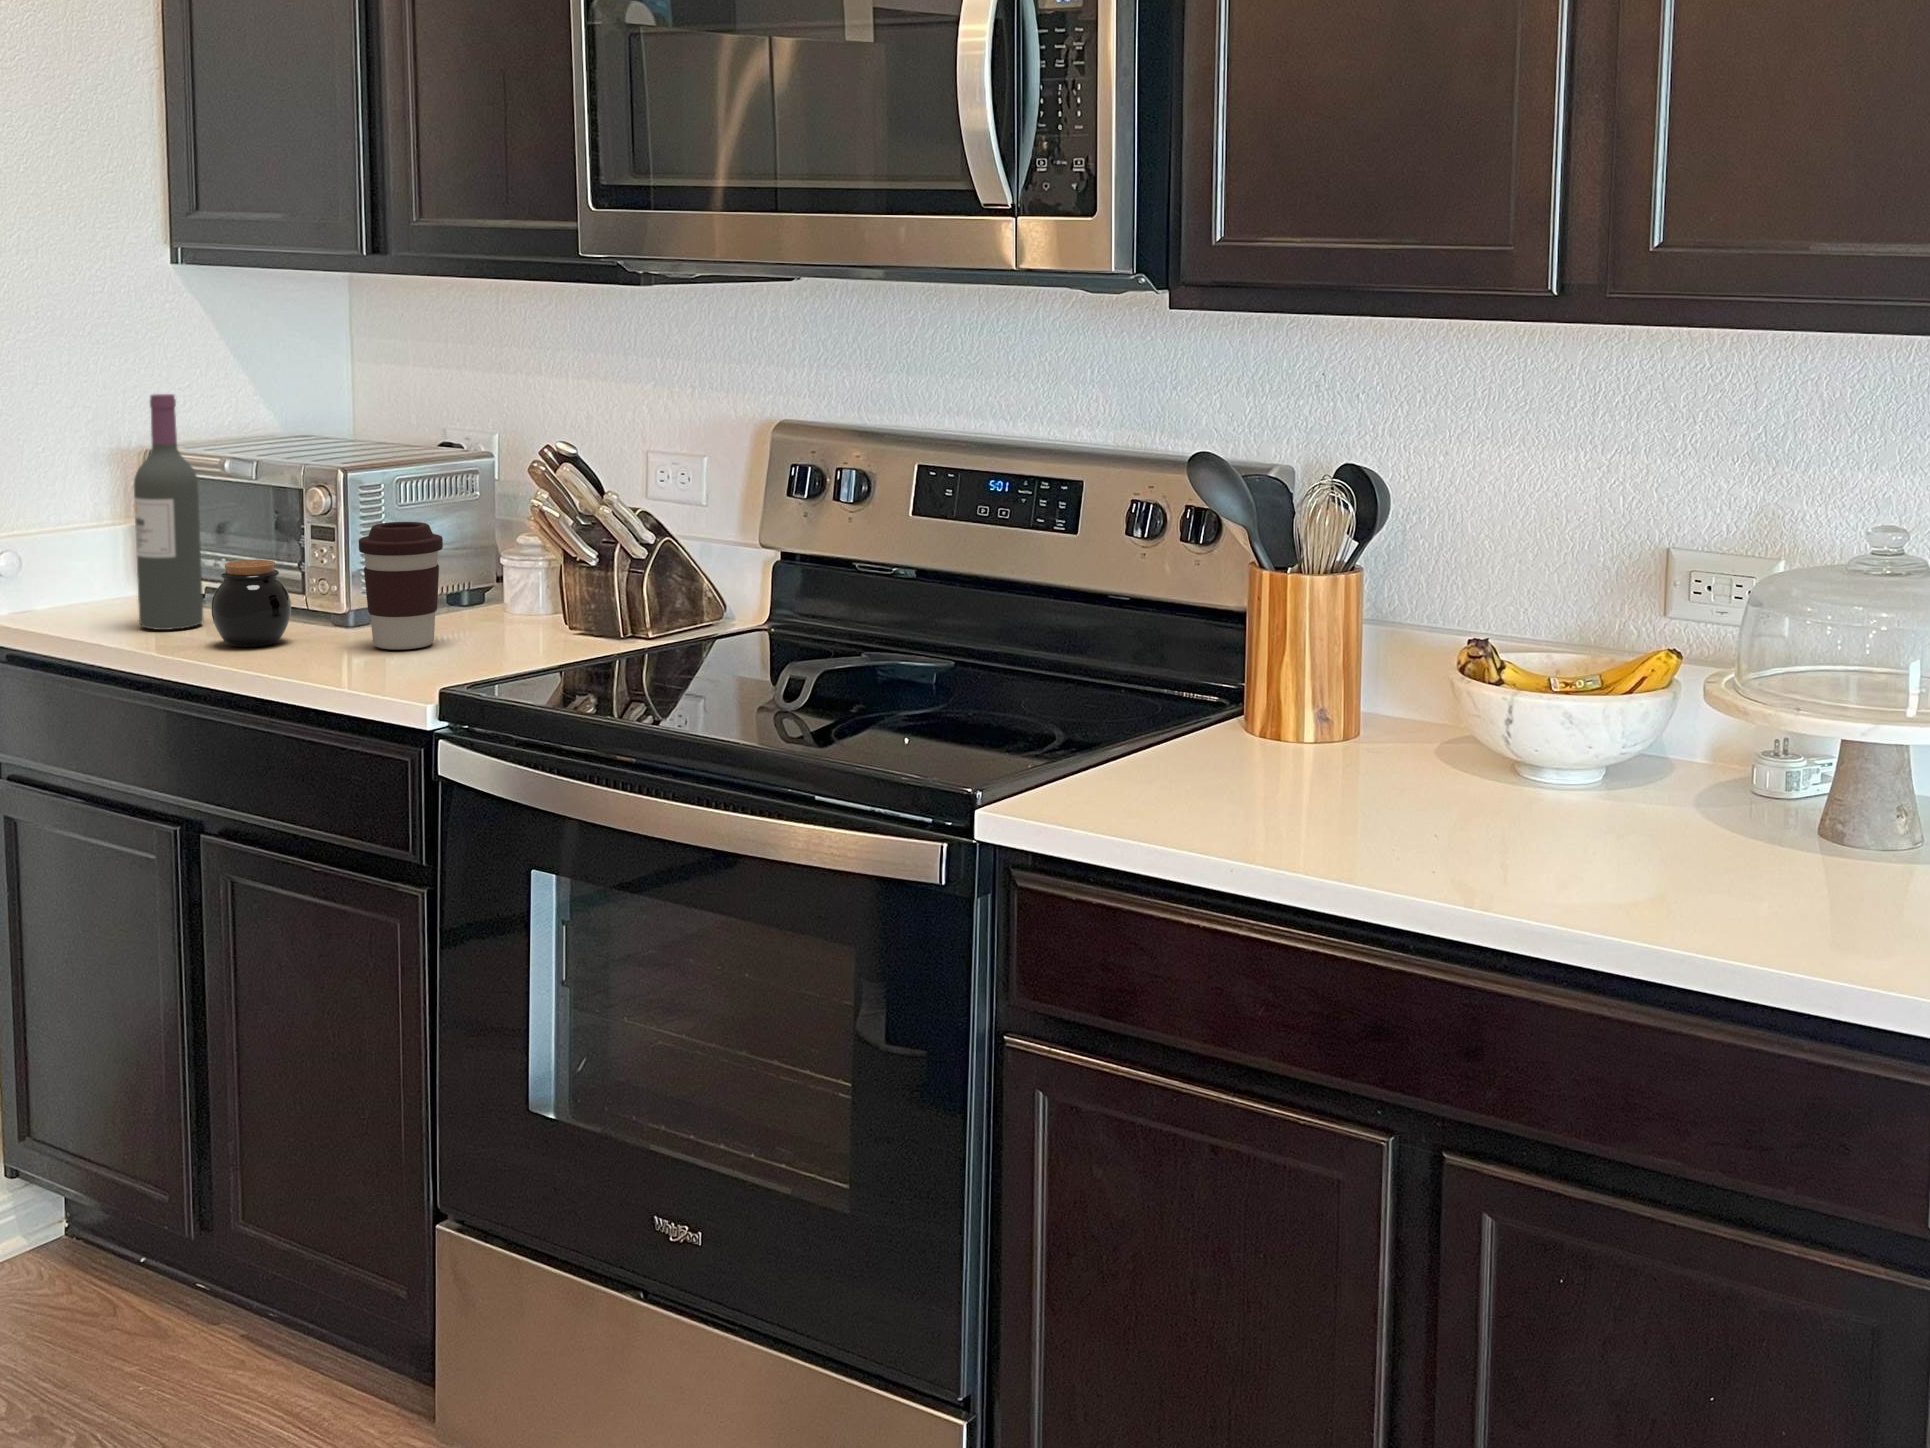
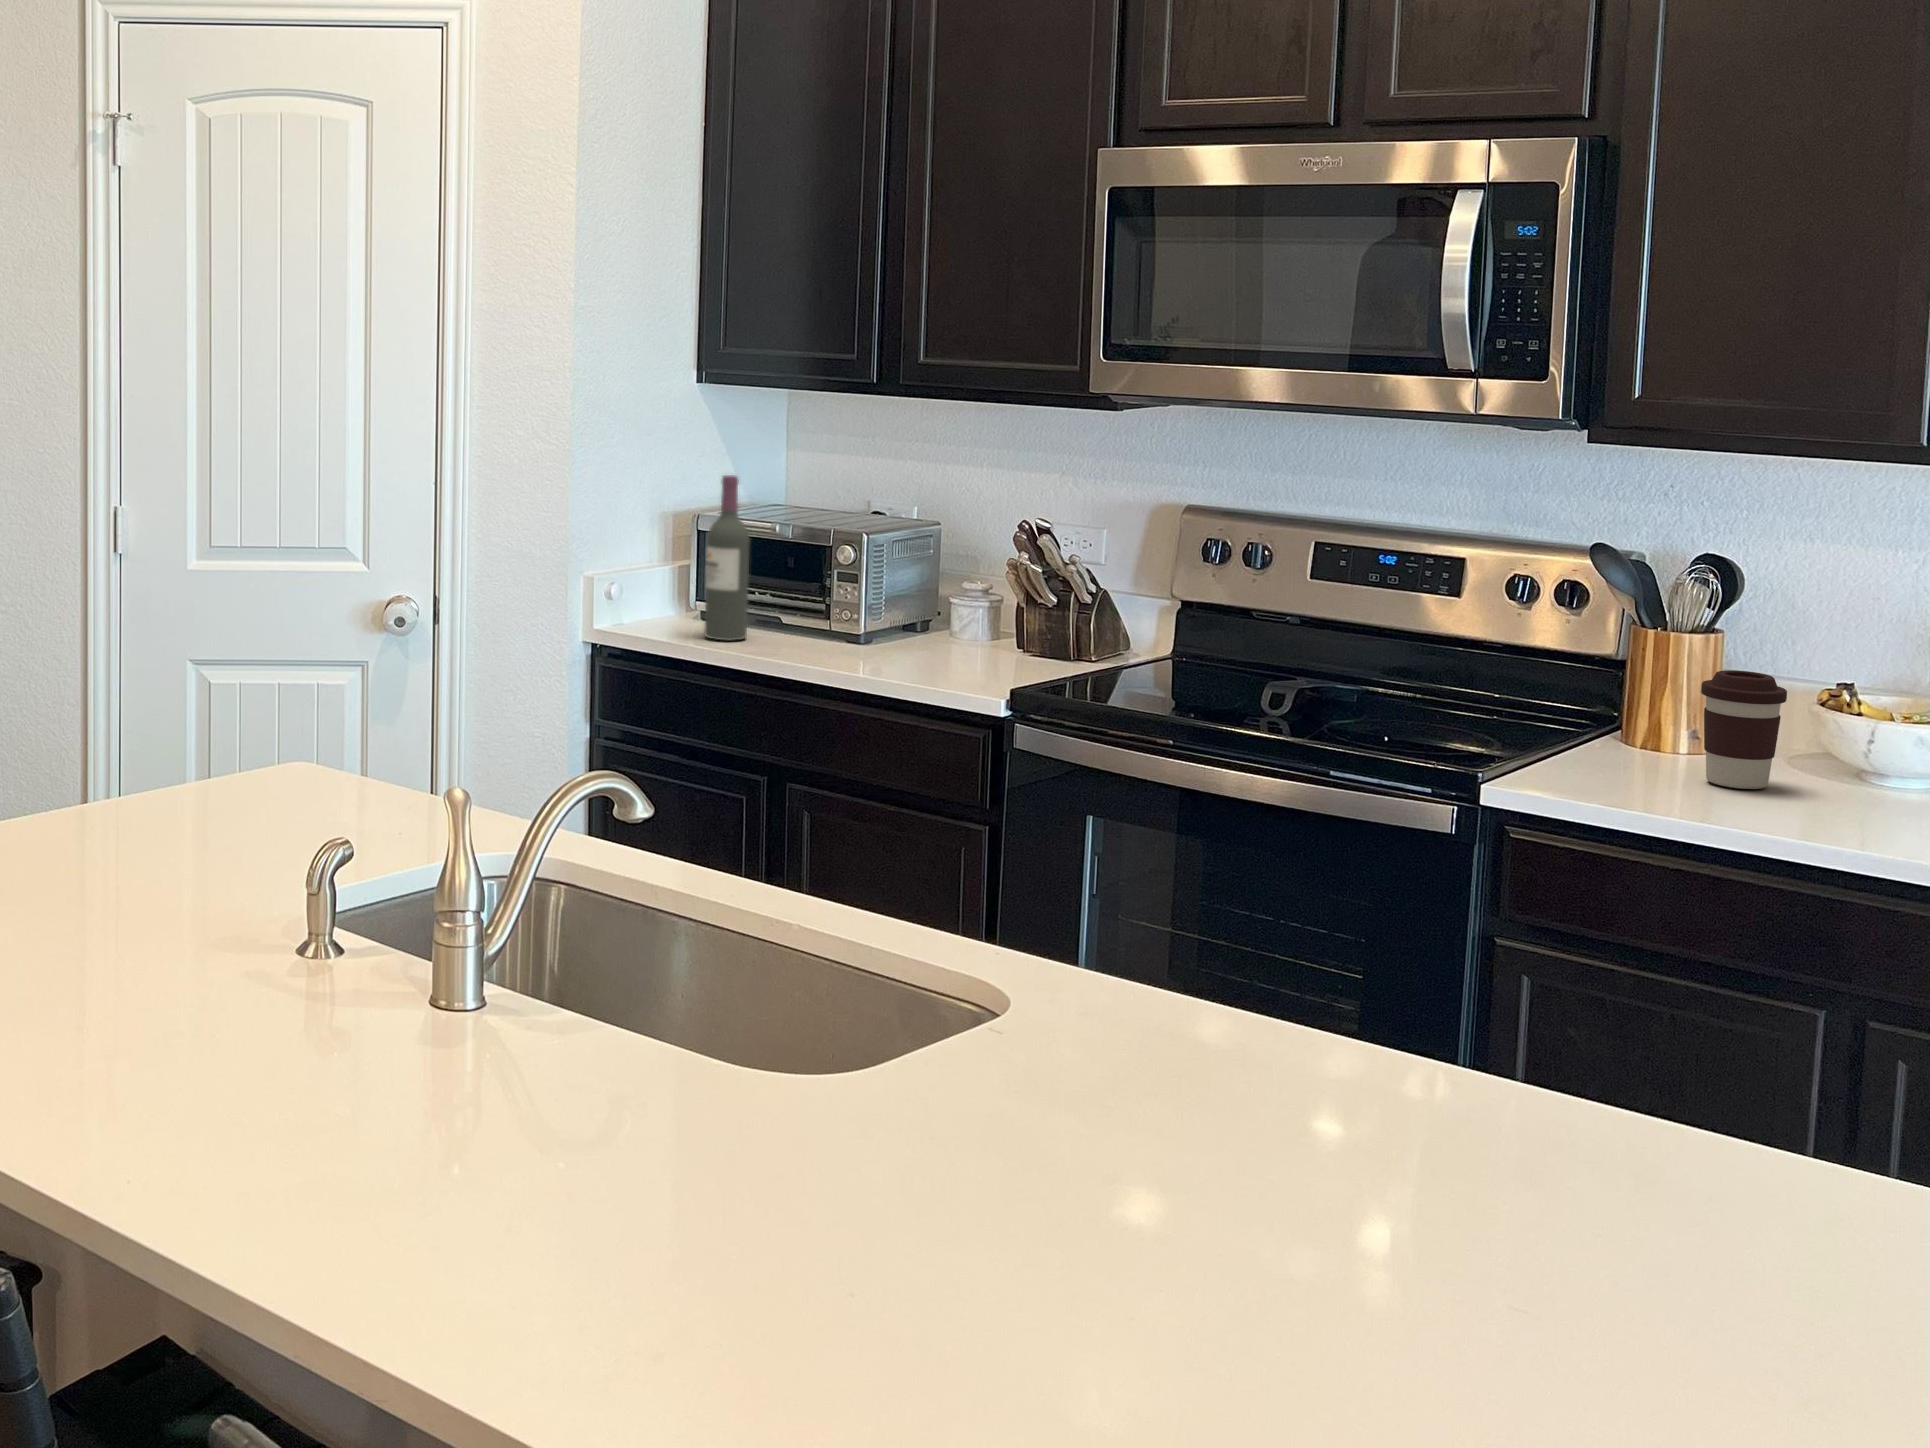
coffee cup: present [359,522,443,650] -> present [1701,670,1787,789]
jar: present [211,560,291,647] -> none [781,594,834,655]

